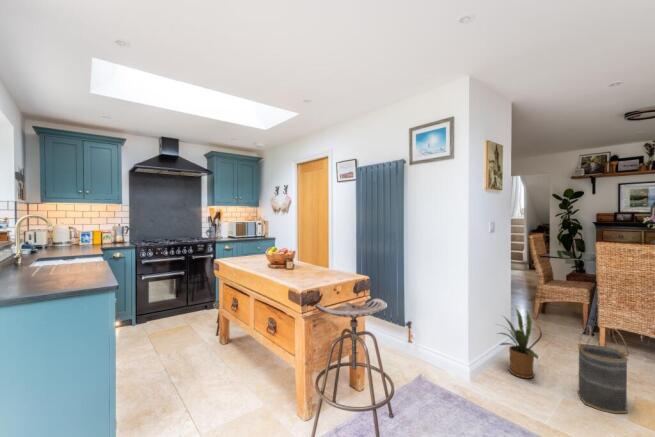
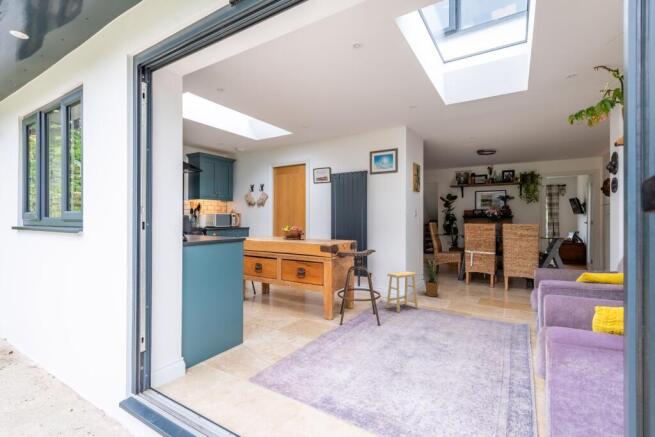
basket: present [578,326,629,413] -> none [458,262,479,303]
footstool: none [419,337,482,421] -> present [386,271,418,312]

